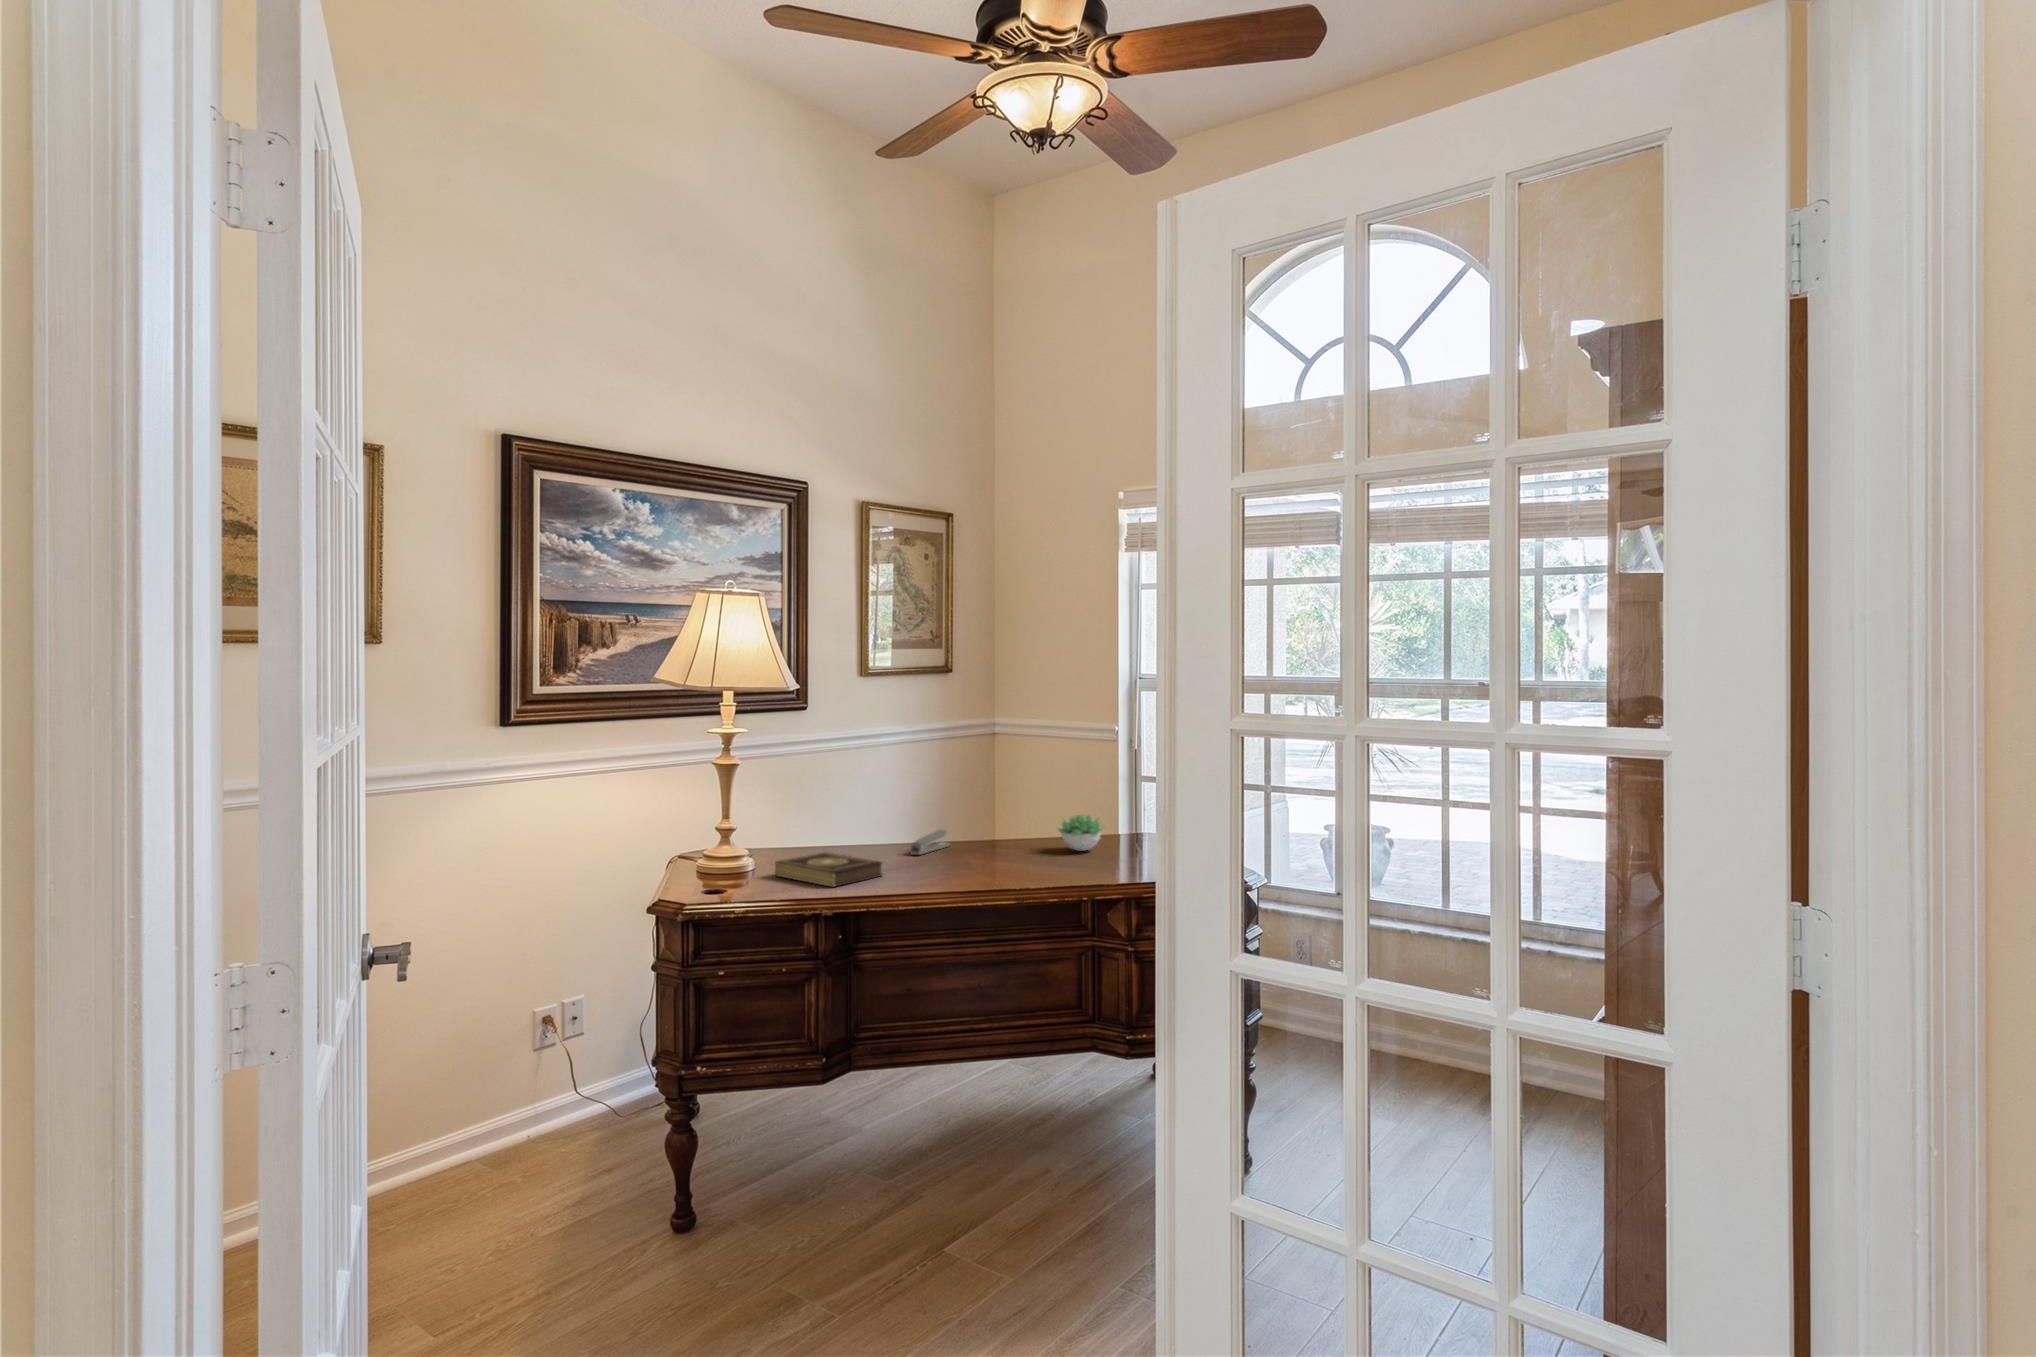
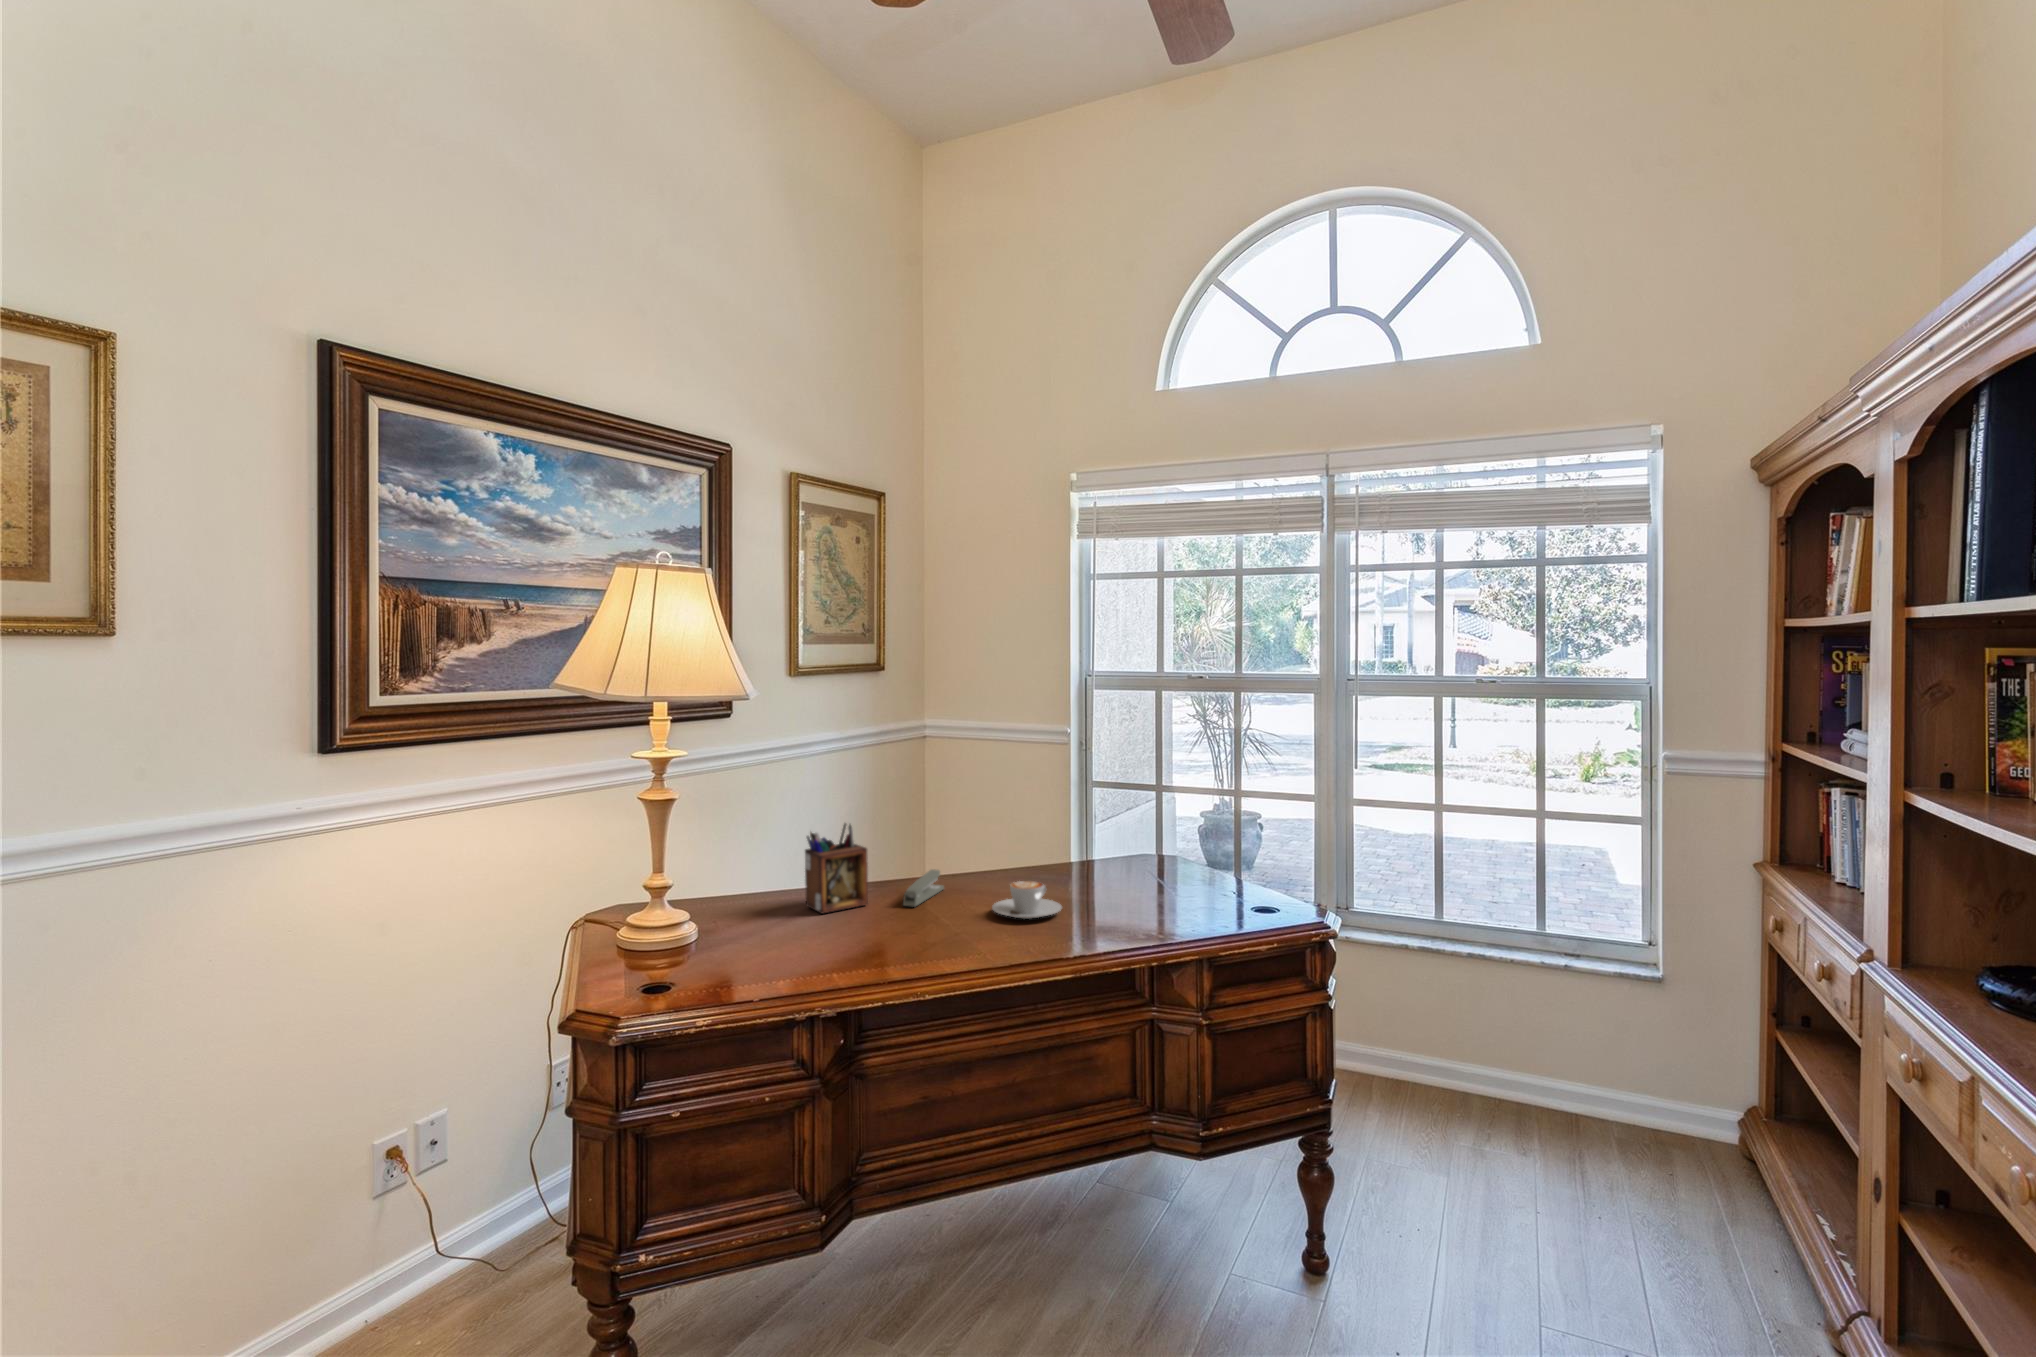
desk organizer: none [837,789,885,857] -> present [805,823,868,913]
succulent plant: present [1058,814,1105,851] -> none [1082,845,1140,891]
coffee cup: none [973,837,1028,864] -> present [992,881,1062,919]
book: present [775,853,882,887] -> none [738,913,888,973]

